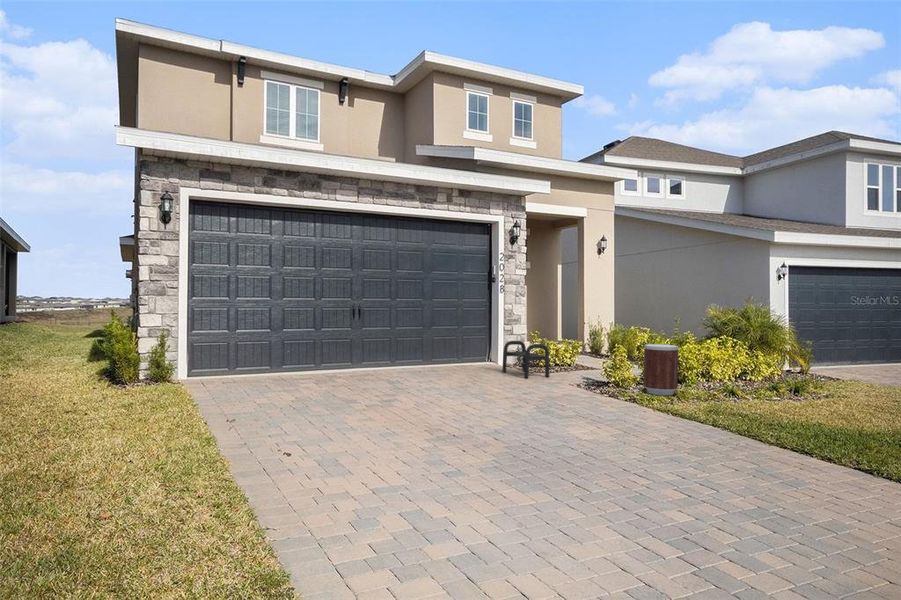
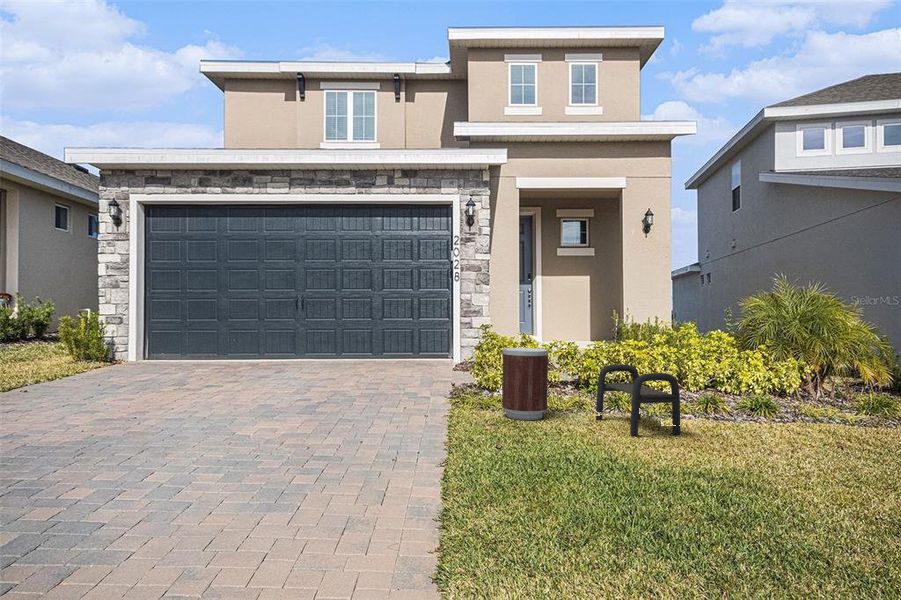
bench: present [502,341,549,378] -> present [596,364,680,436]

